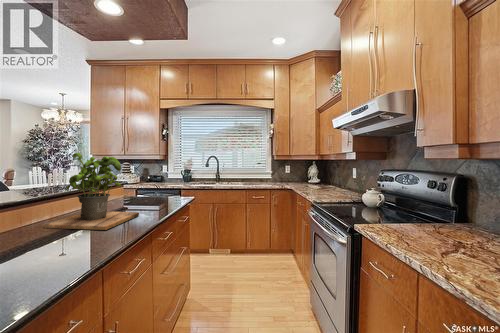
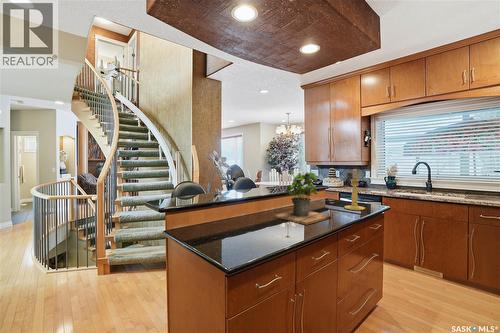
candle holder: none [150,157,173,204] -> present [344,169,365,210]

